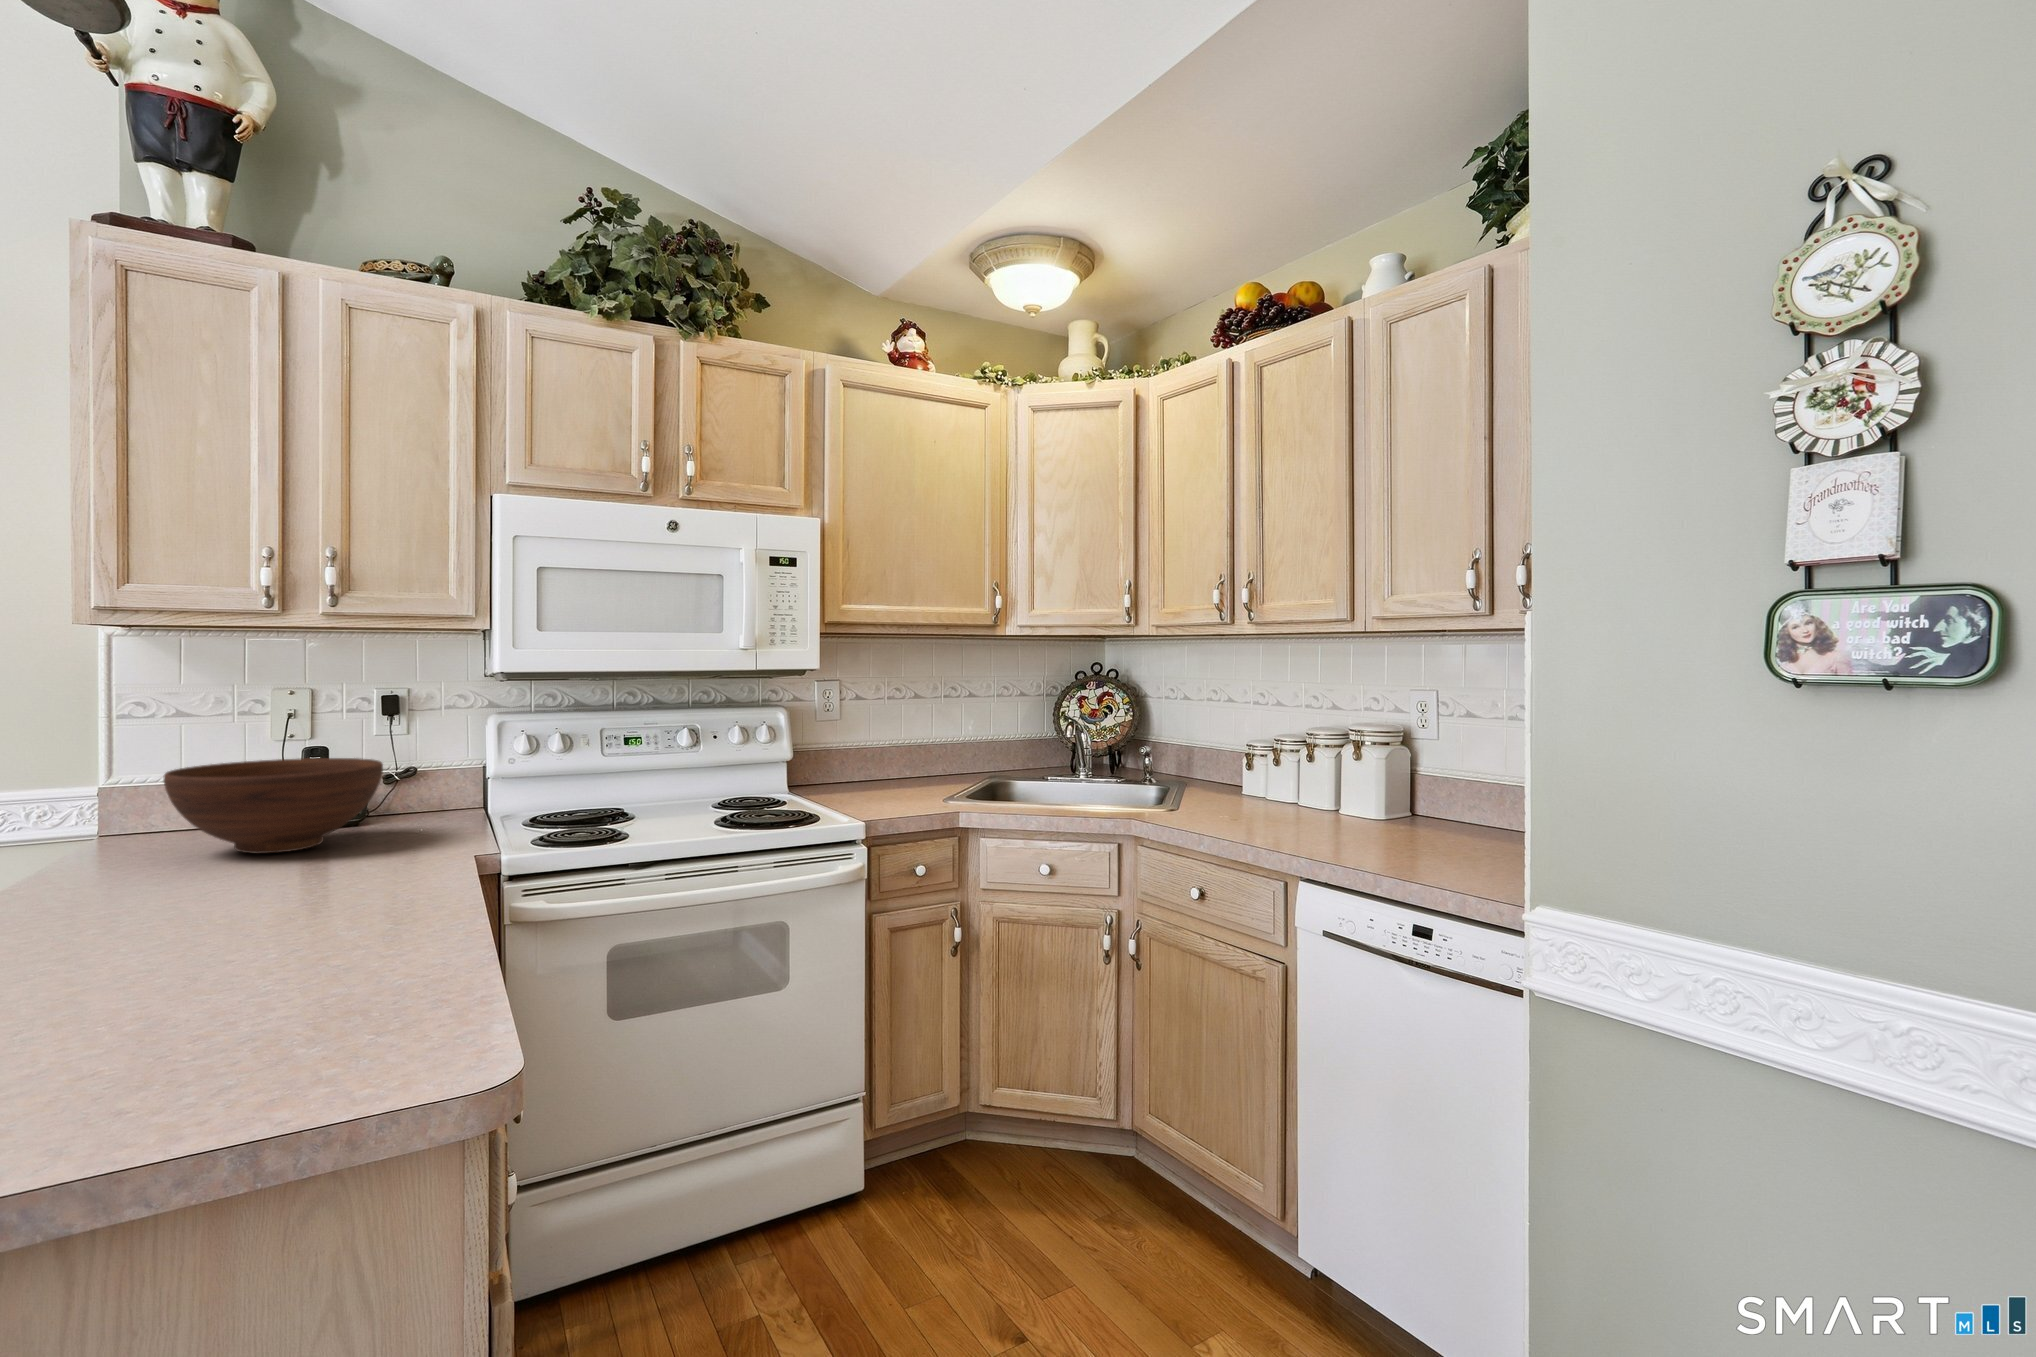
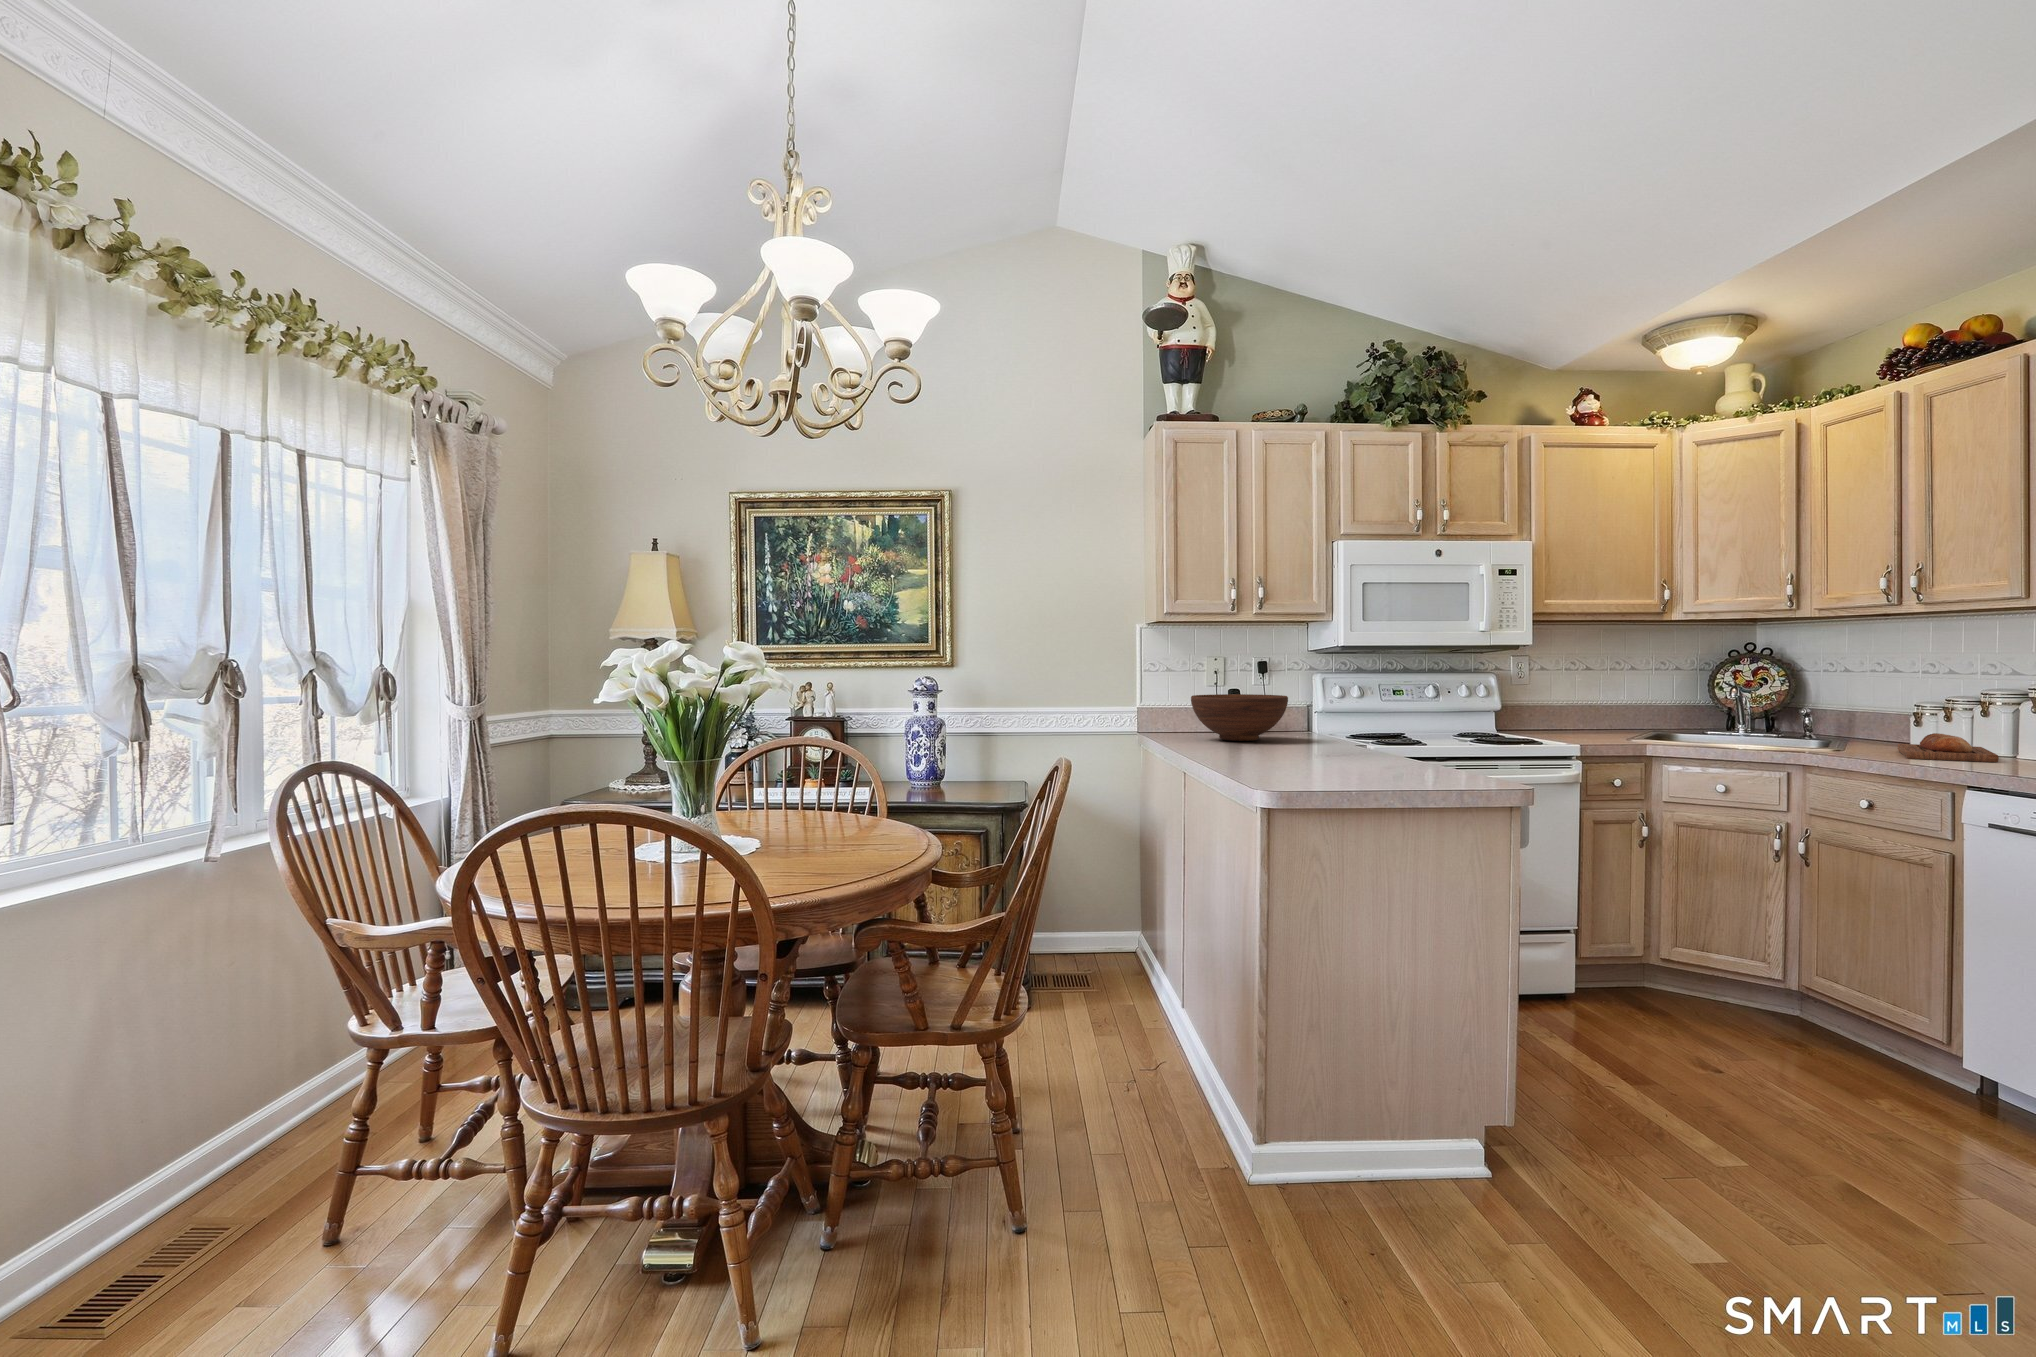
bread loaf: none [1230,788,1327,832] -> present [1898,733,1999,762]

